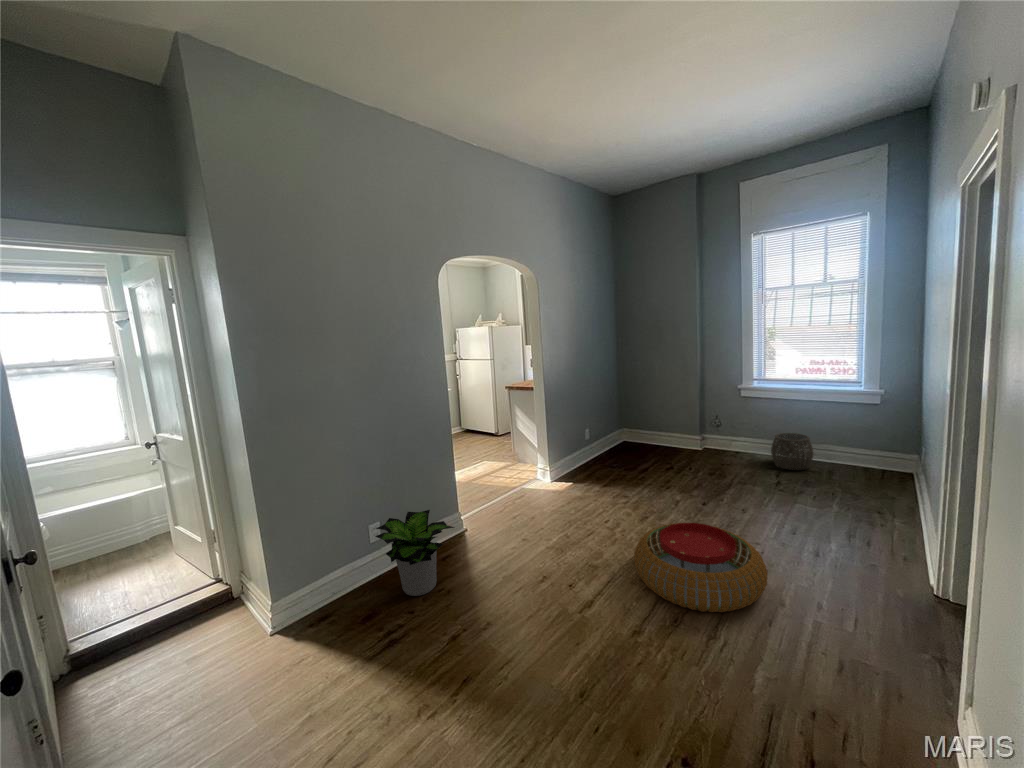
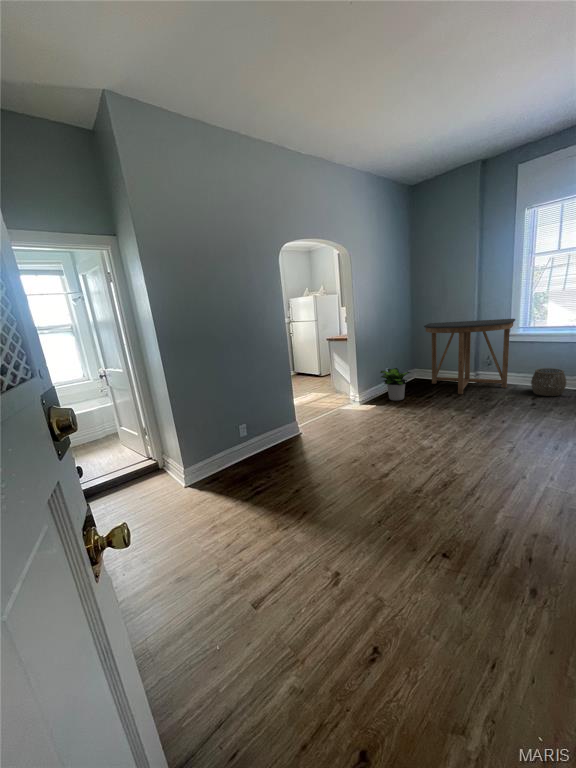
console table: none [634,368,747,466] -> present [424,319,515,394]
potted plant: present [375,510,454,596] -> present [380,368,411,401]
pouf: present [634,523,767,612] -> none [419,426,516,483]

